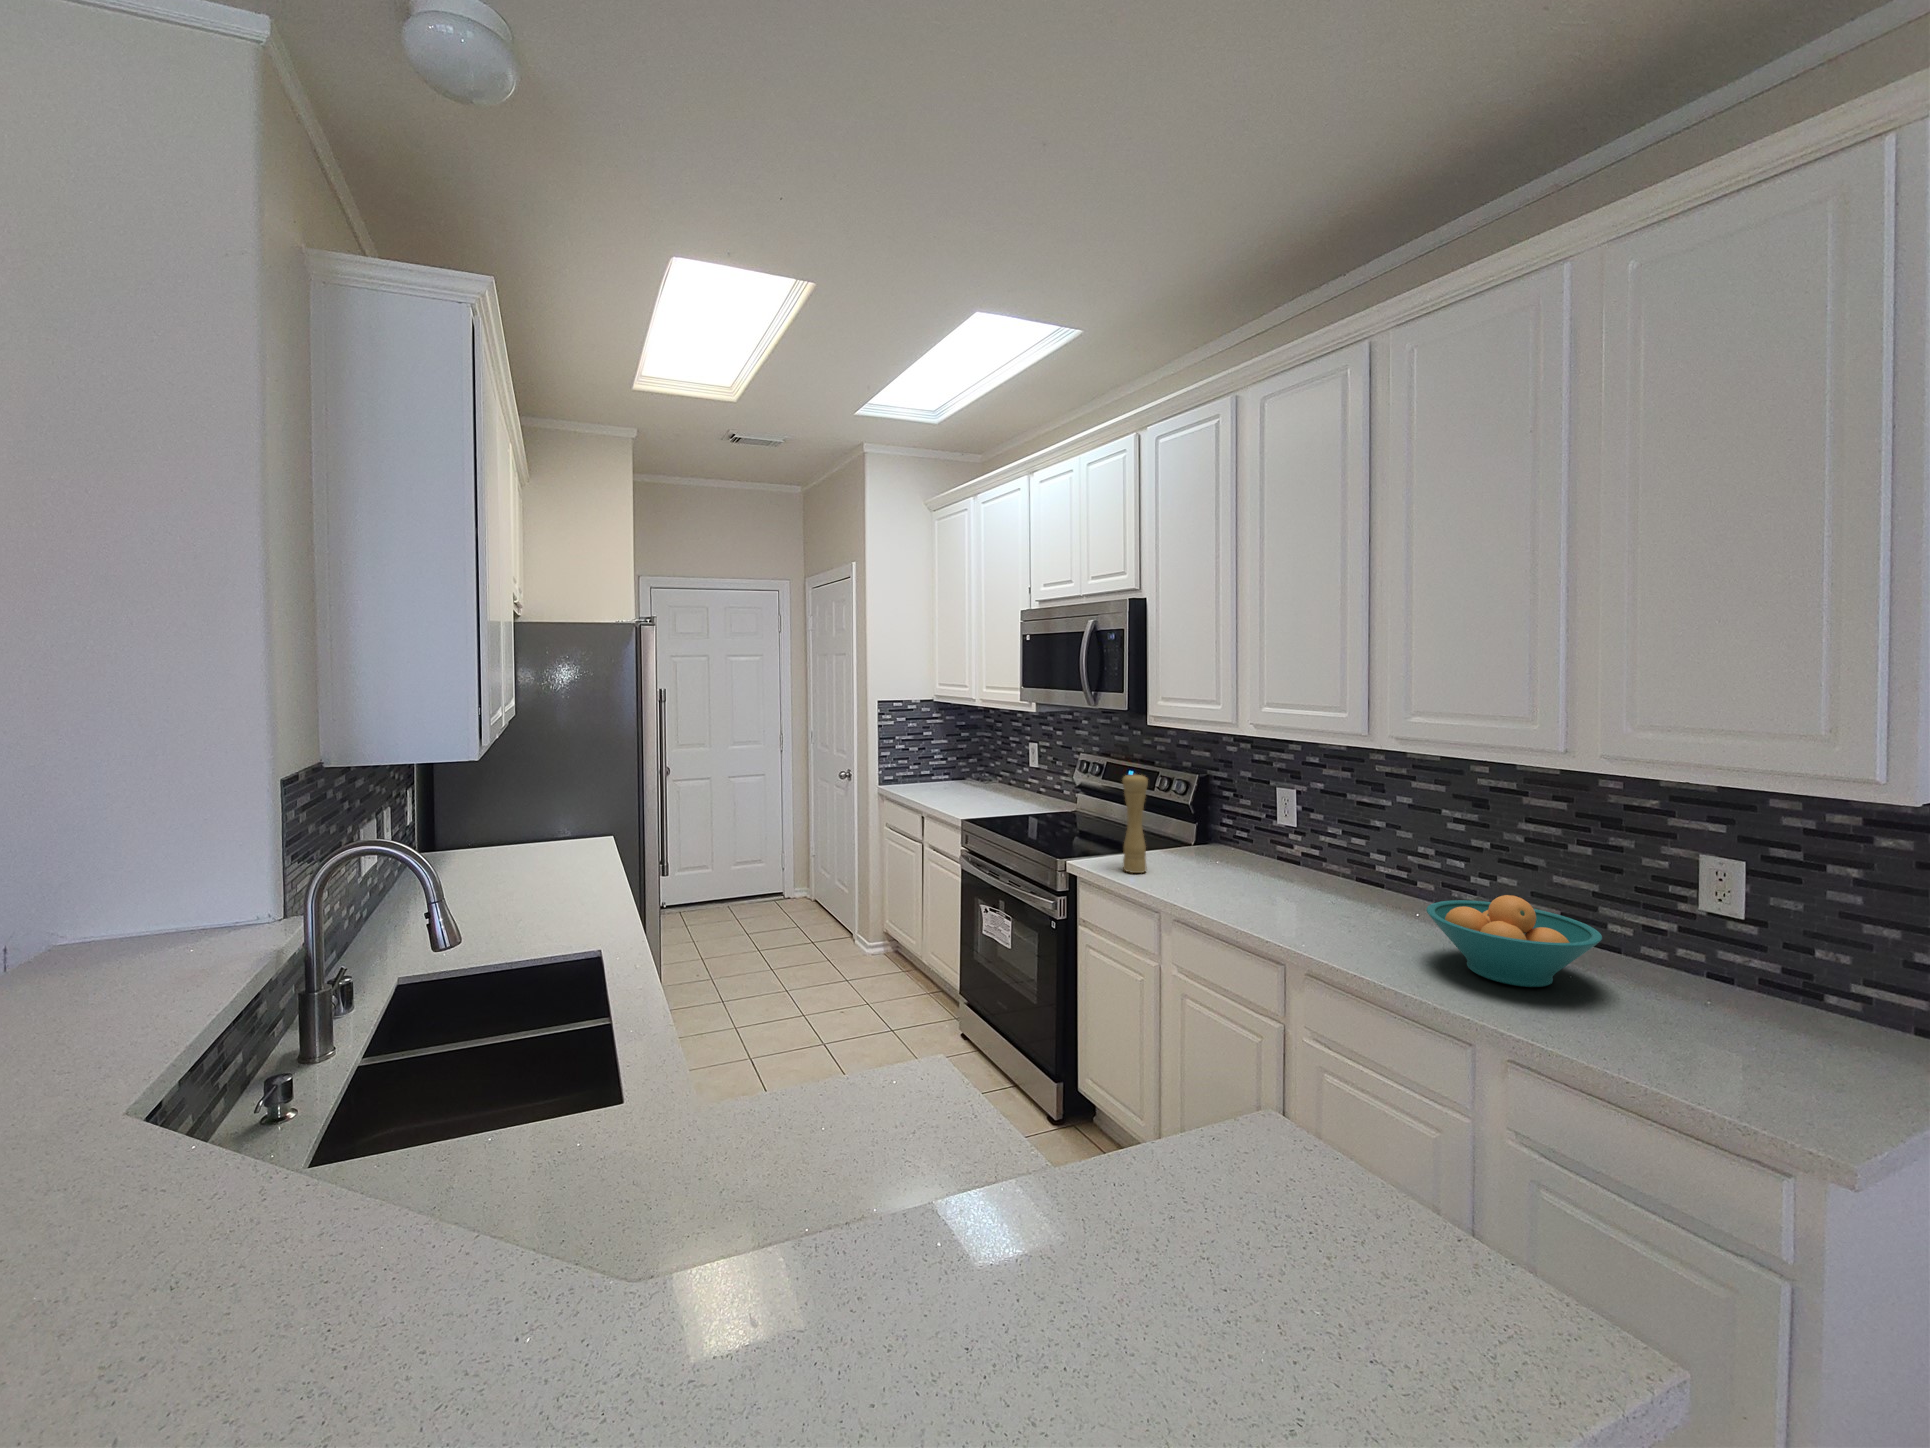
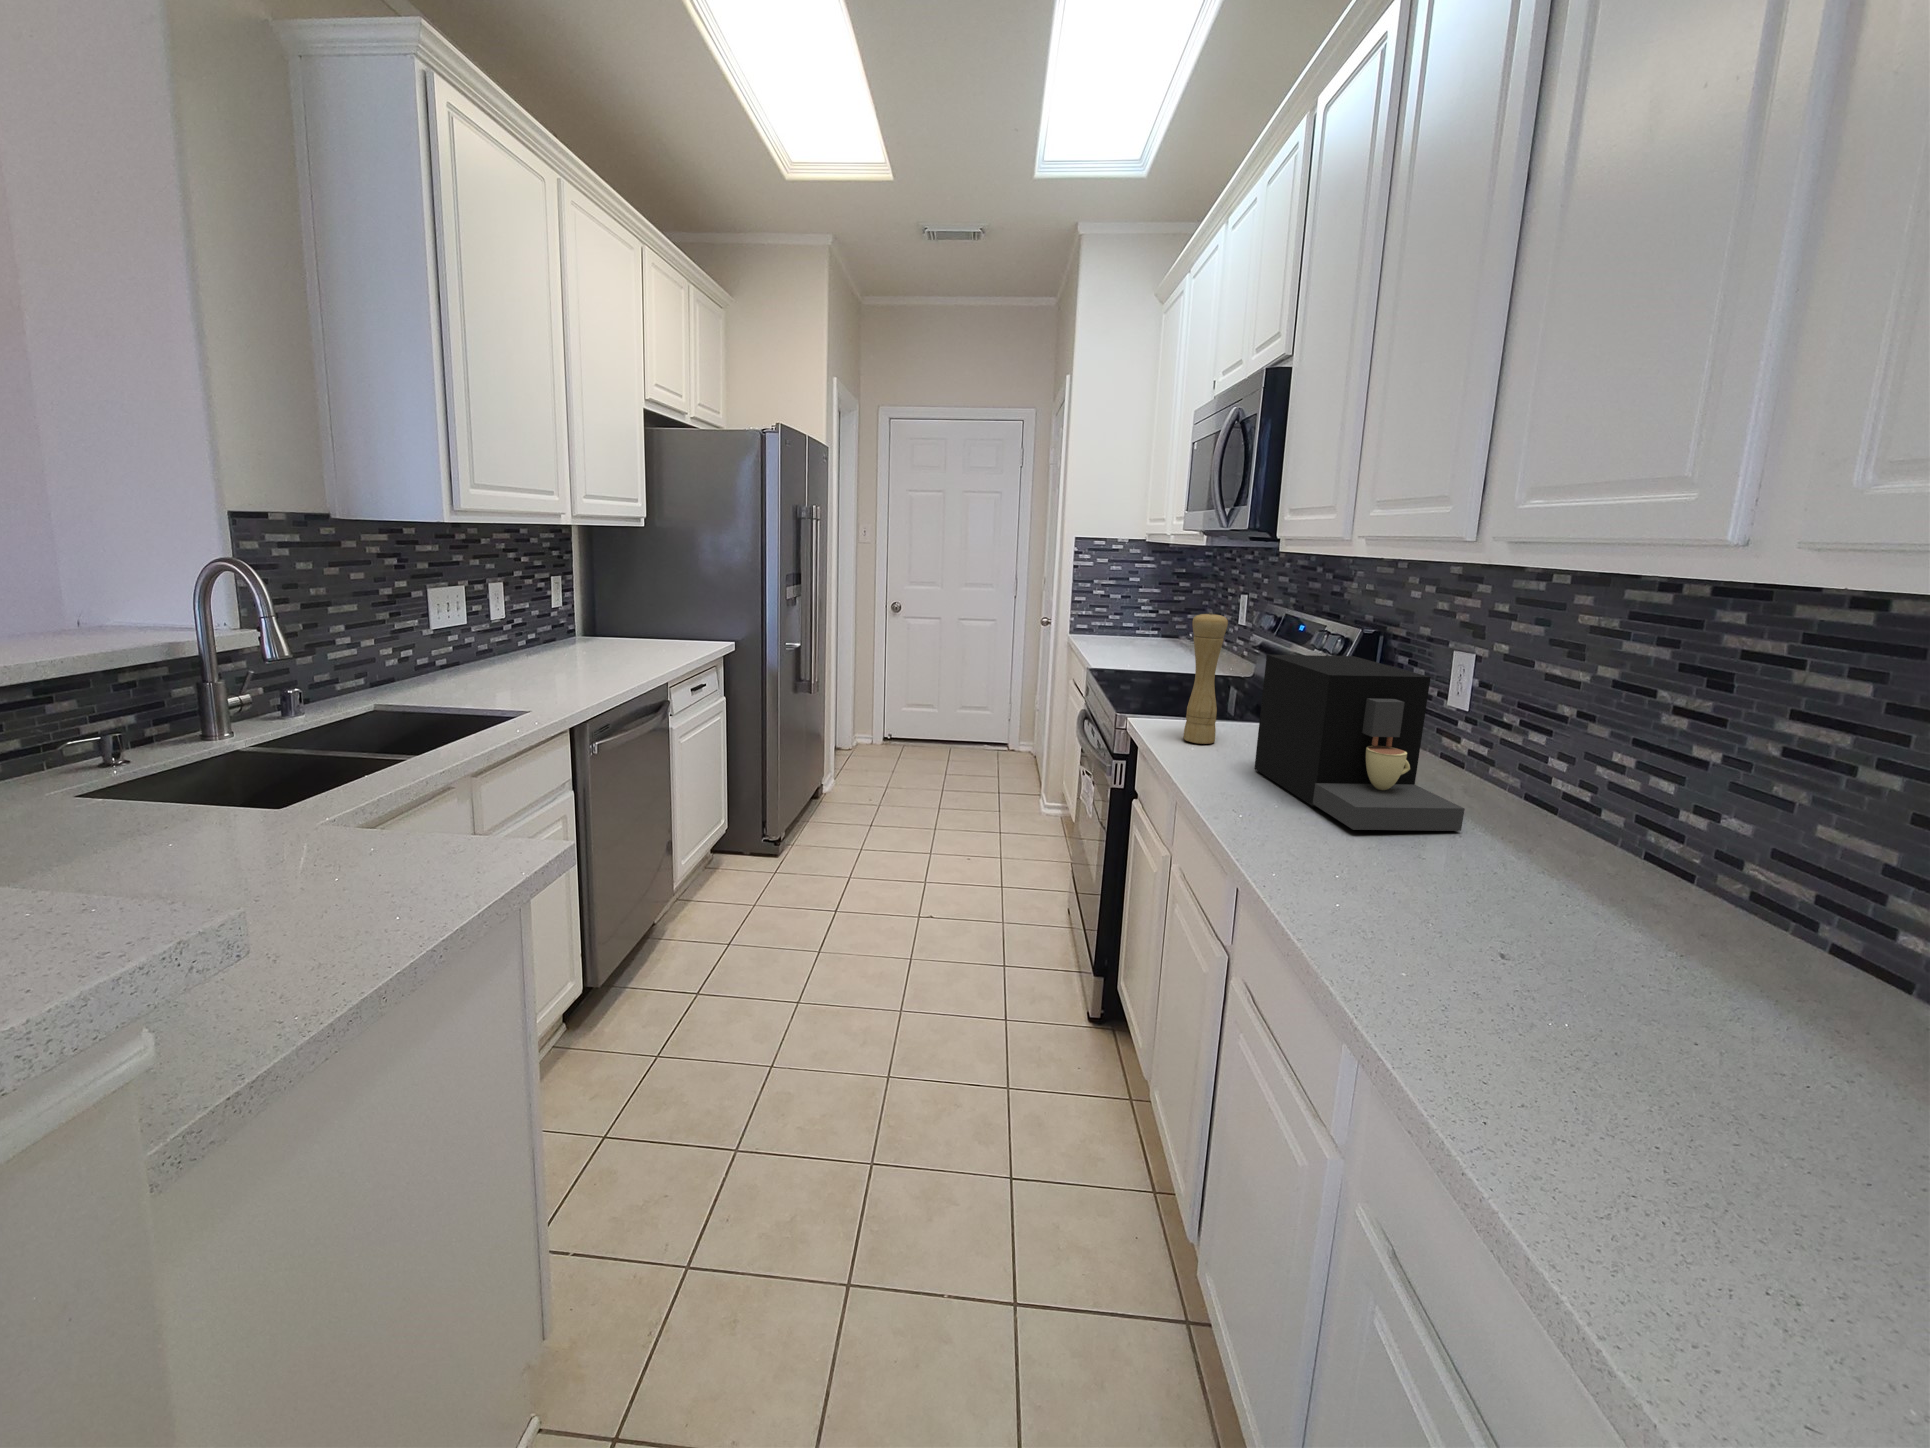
coffee maker: none [1202,799,1363,920] -> present [1254,655,1465,831]
fruit bowl: present [1426,895,1602,987] -> none [1435,824,1766,991]

